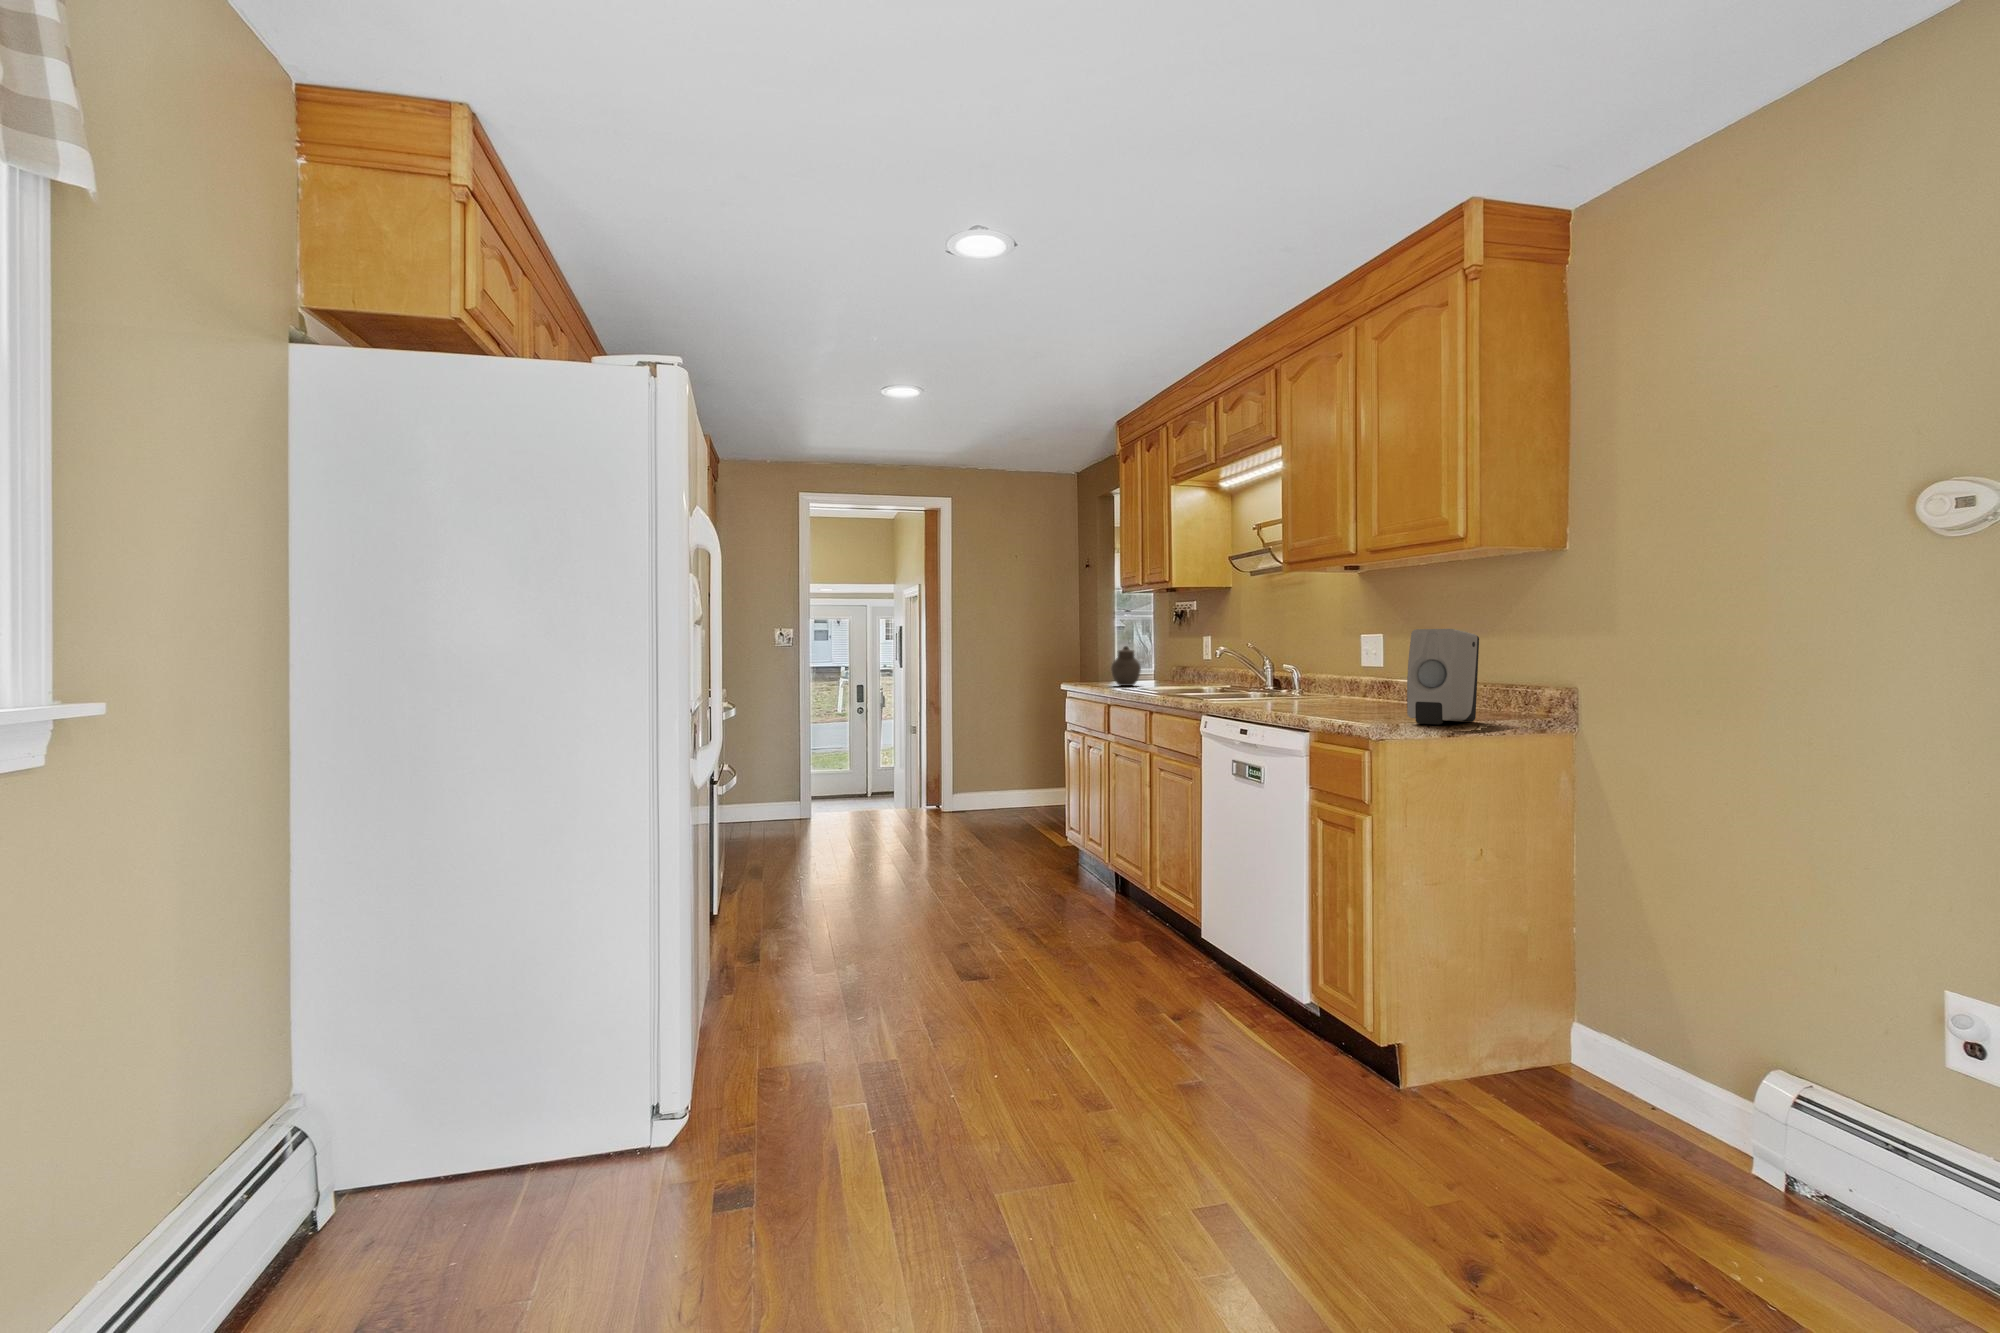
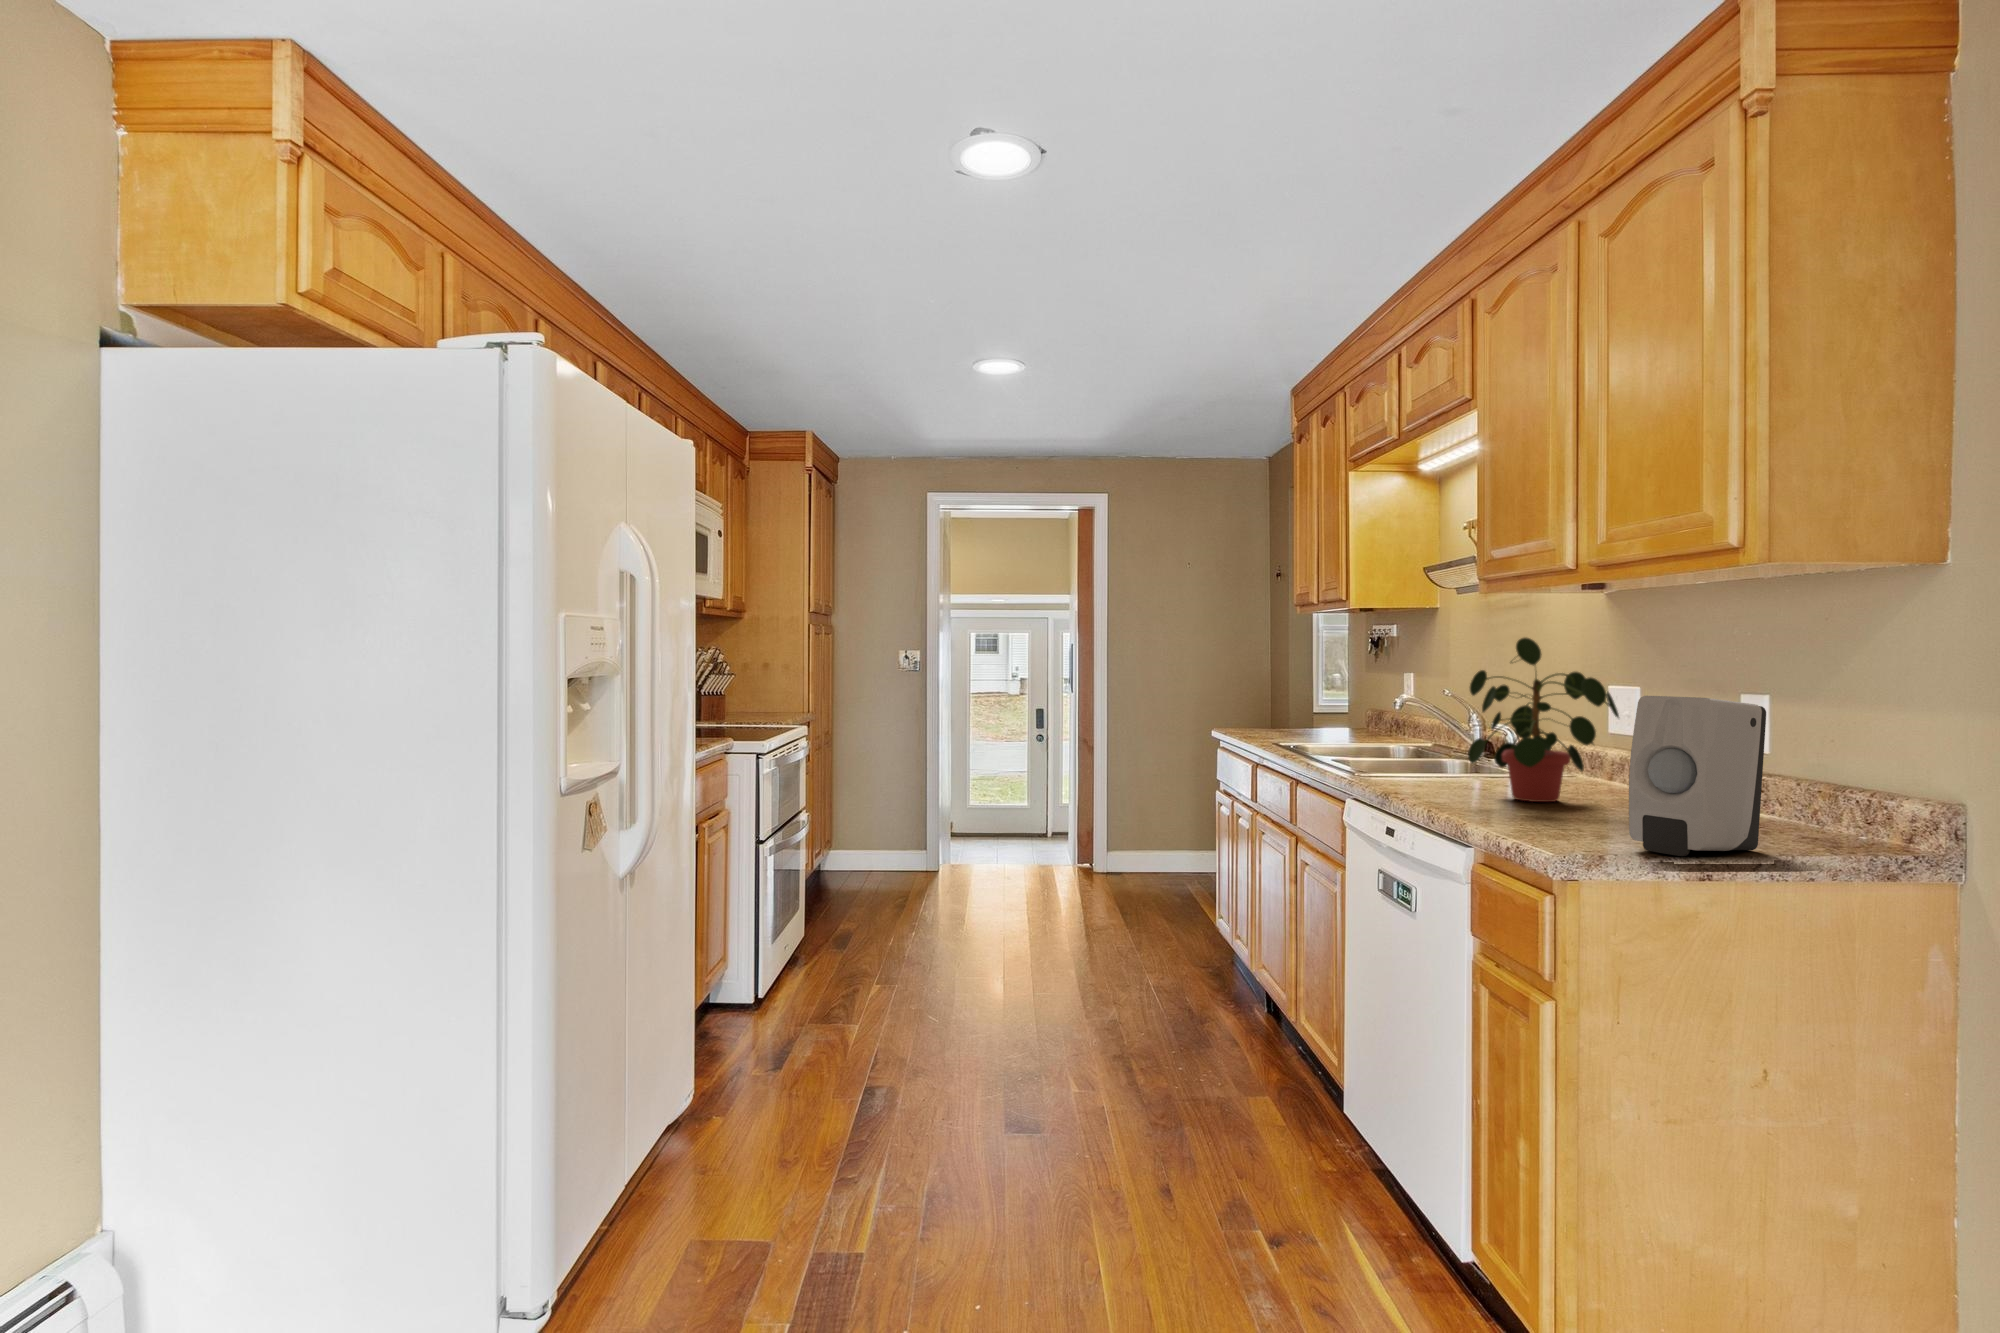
potted plant: none [1287,600,1380,709] -> present [1468,638,1619,802]
jar: present [1111,646,1141,686] -> none [1278,683,1318,737]

